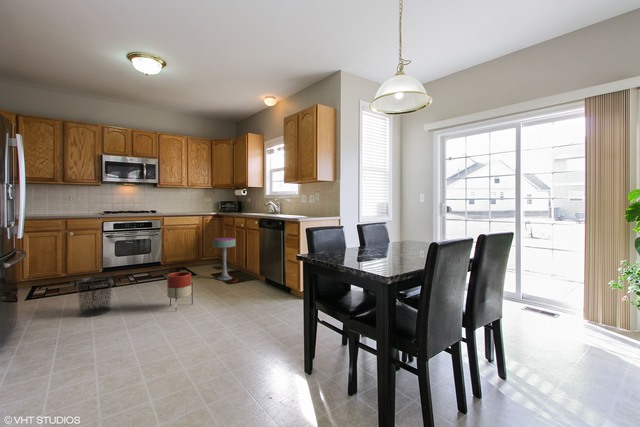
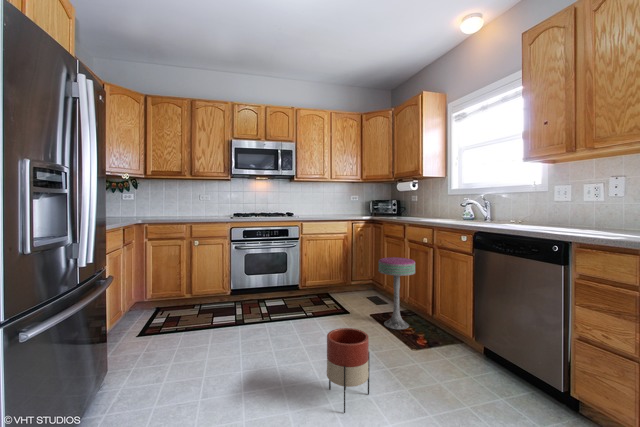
waste bin: present [76,277,112,317] -> none [188,323,241,397]

